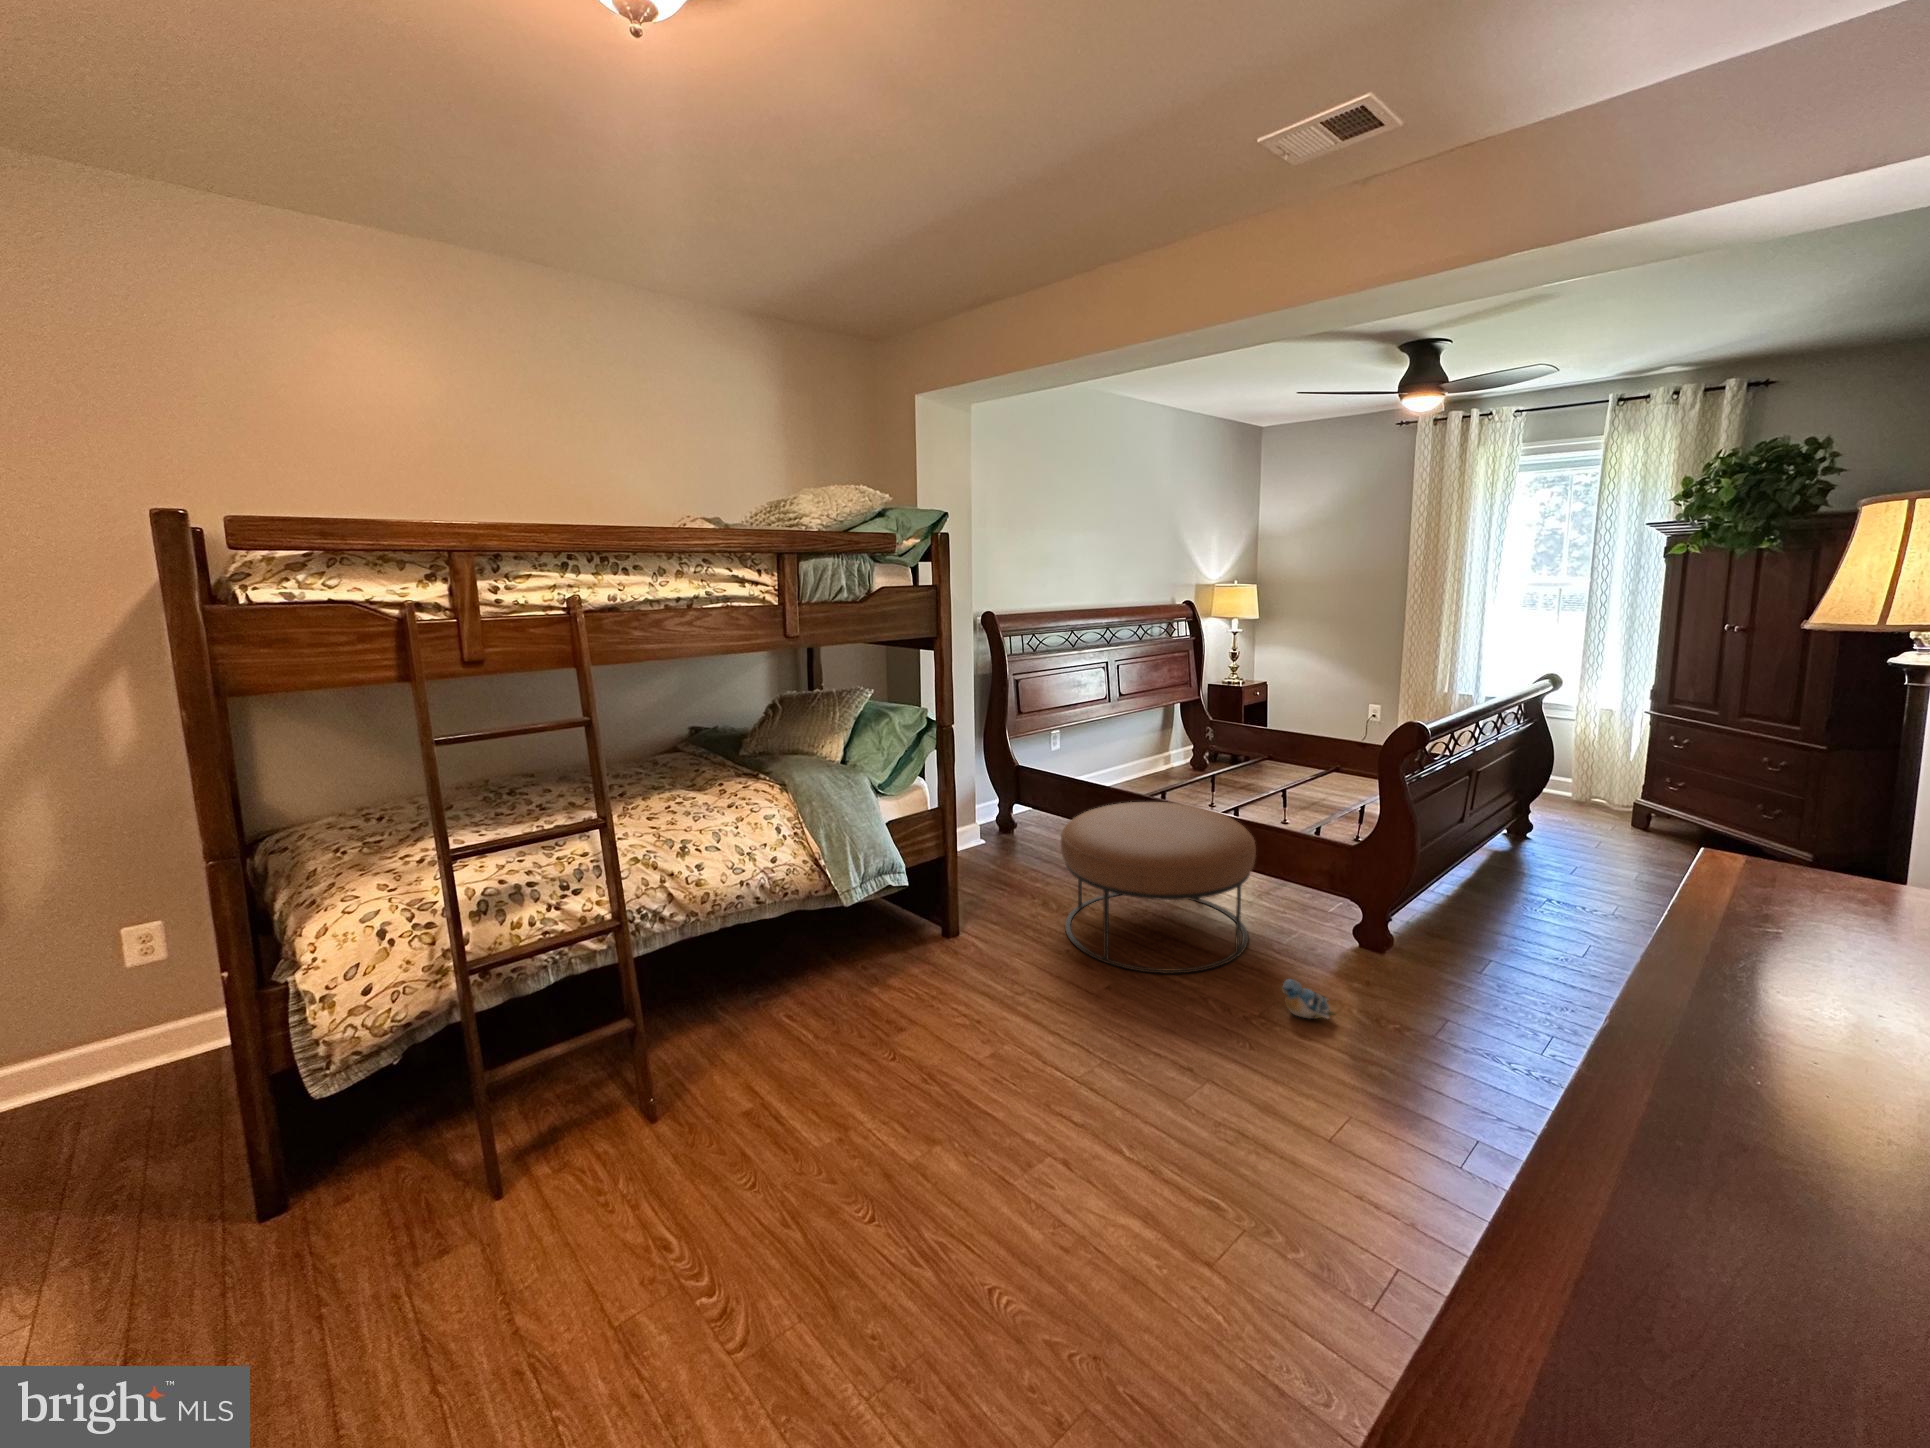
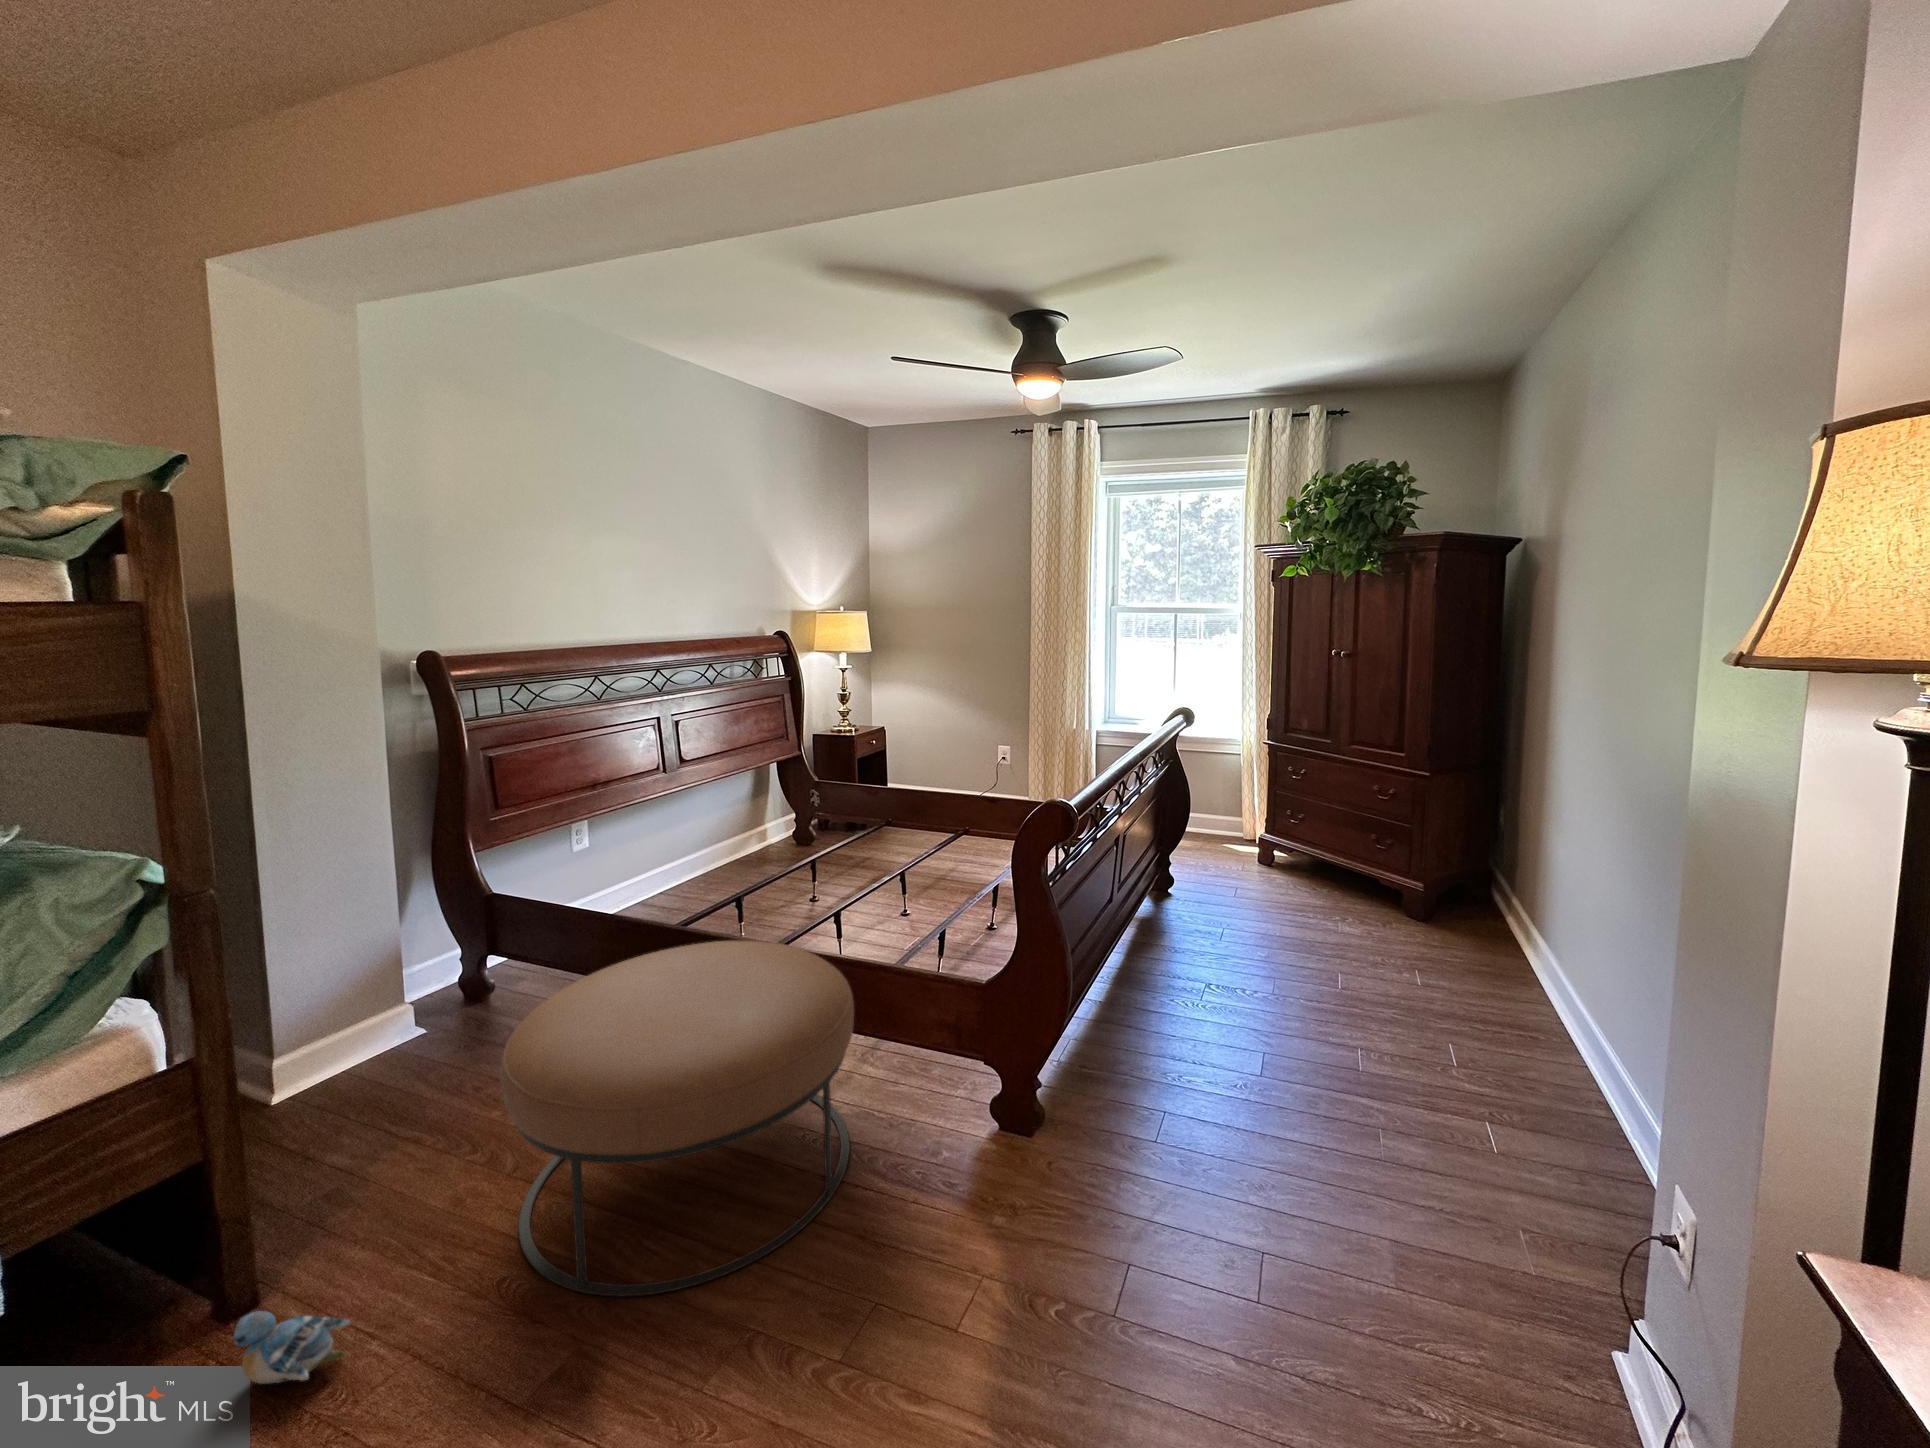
plush toy: present [1282,979,1334,1019] -> present [234,1311,351,1384]

